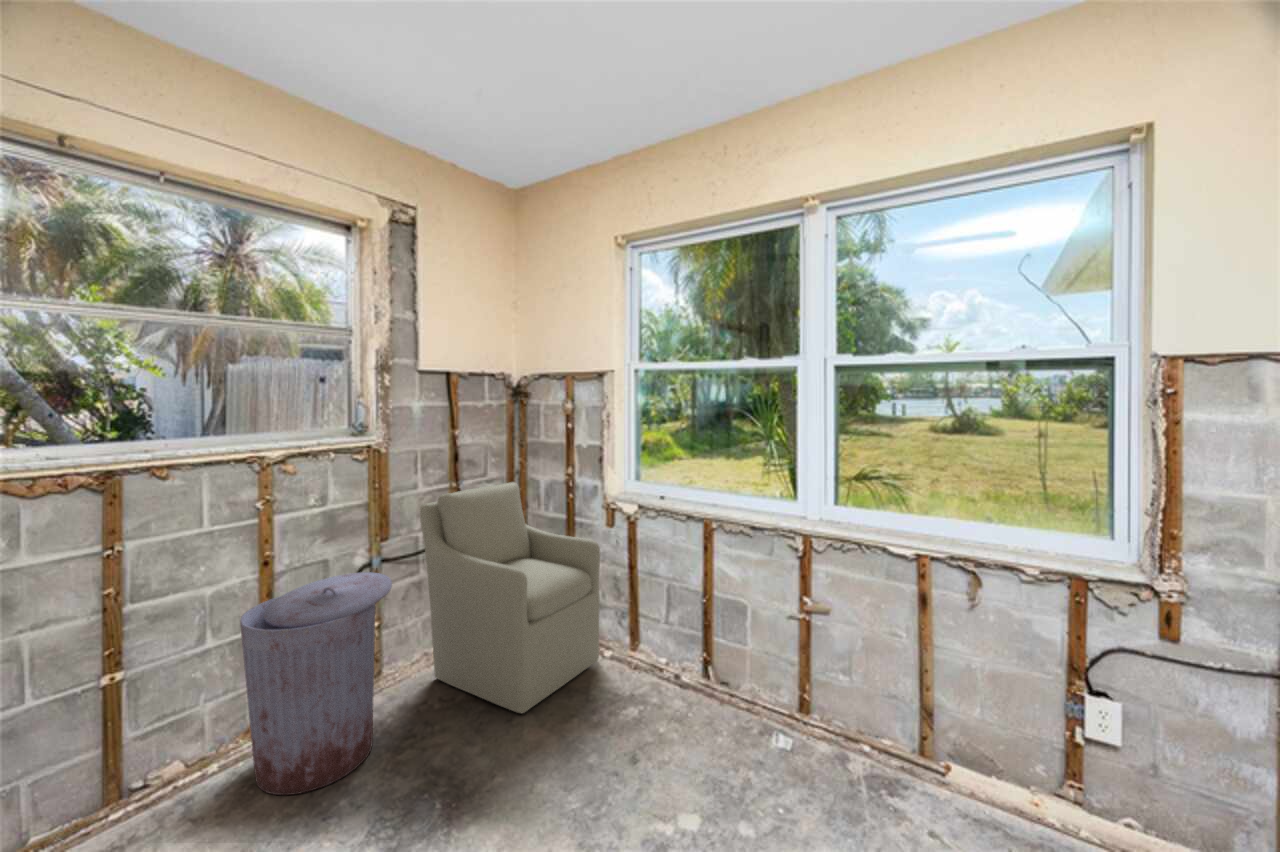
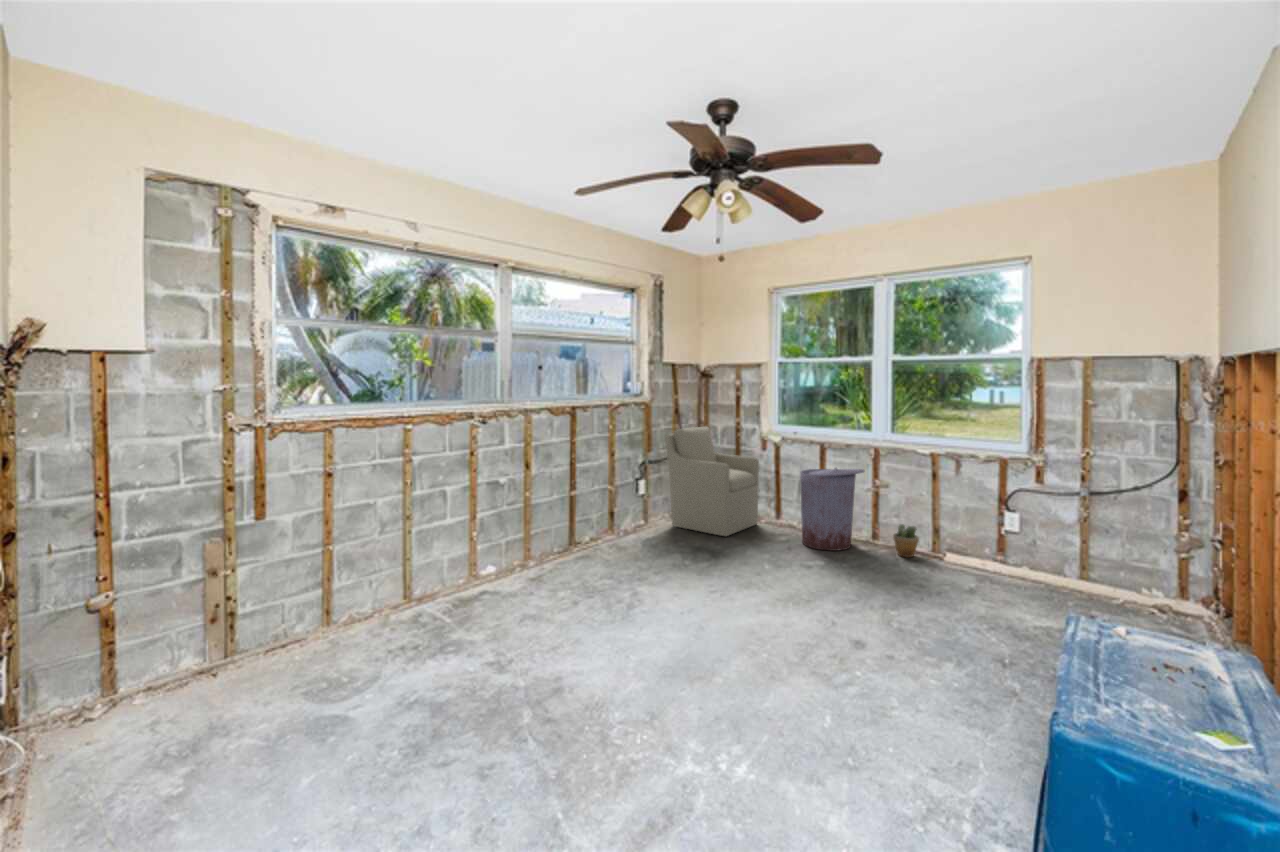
trash can: present [240,572,392,795] -> present [800,468,864,551]
potted plant: none [844,700,897,778] -> present [893,524,919,557]

